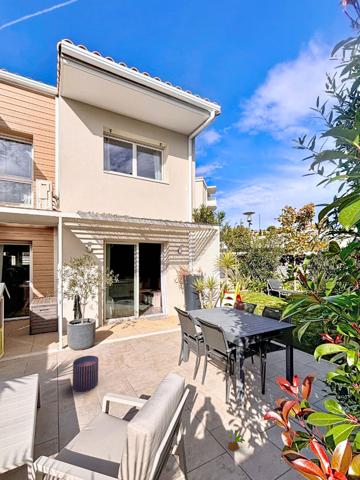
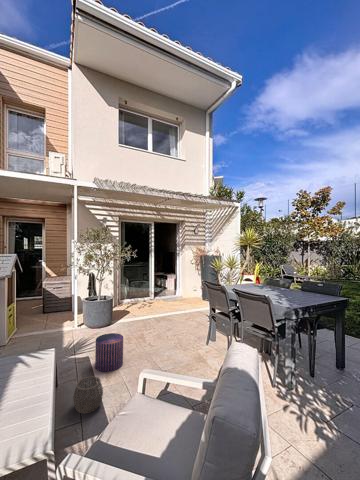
woven basket: none [48,397,75,430] -> present [73,376,103,414]
decorative plant: present [225,429,245,451] -> none [285,416,315,442]

